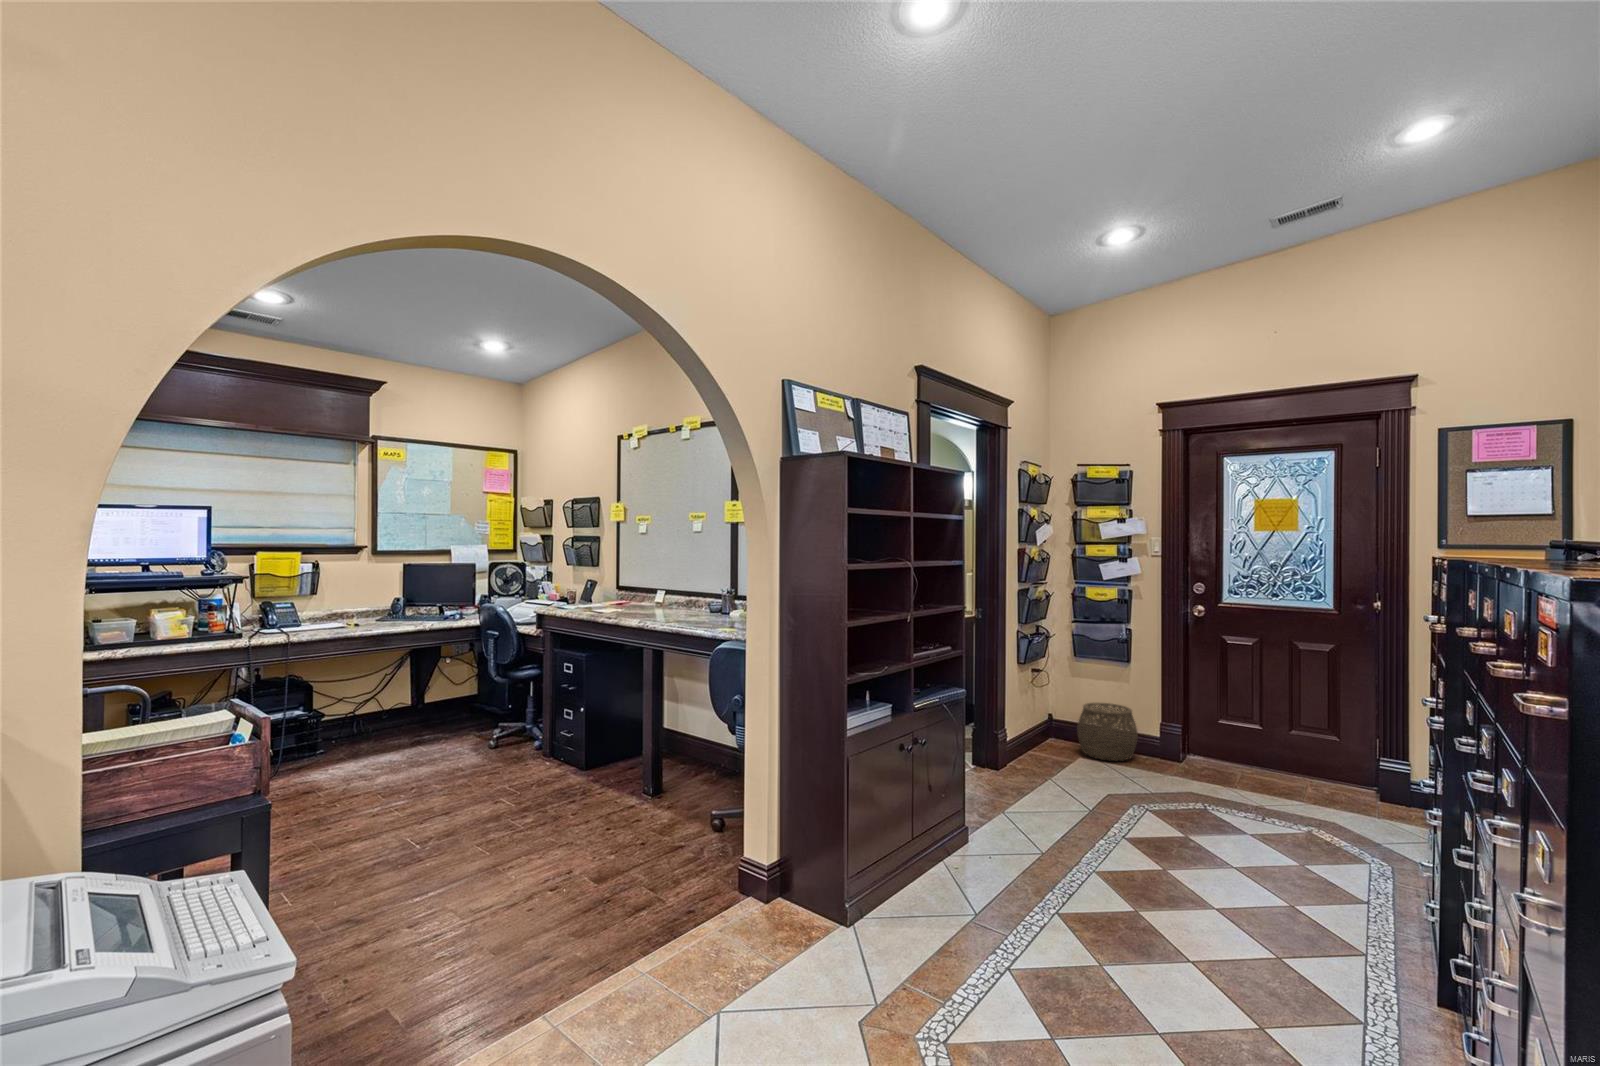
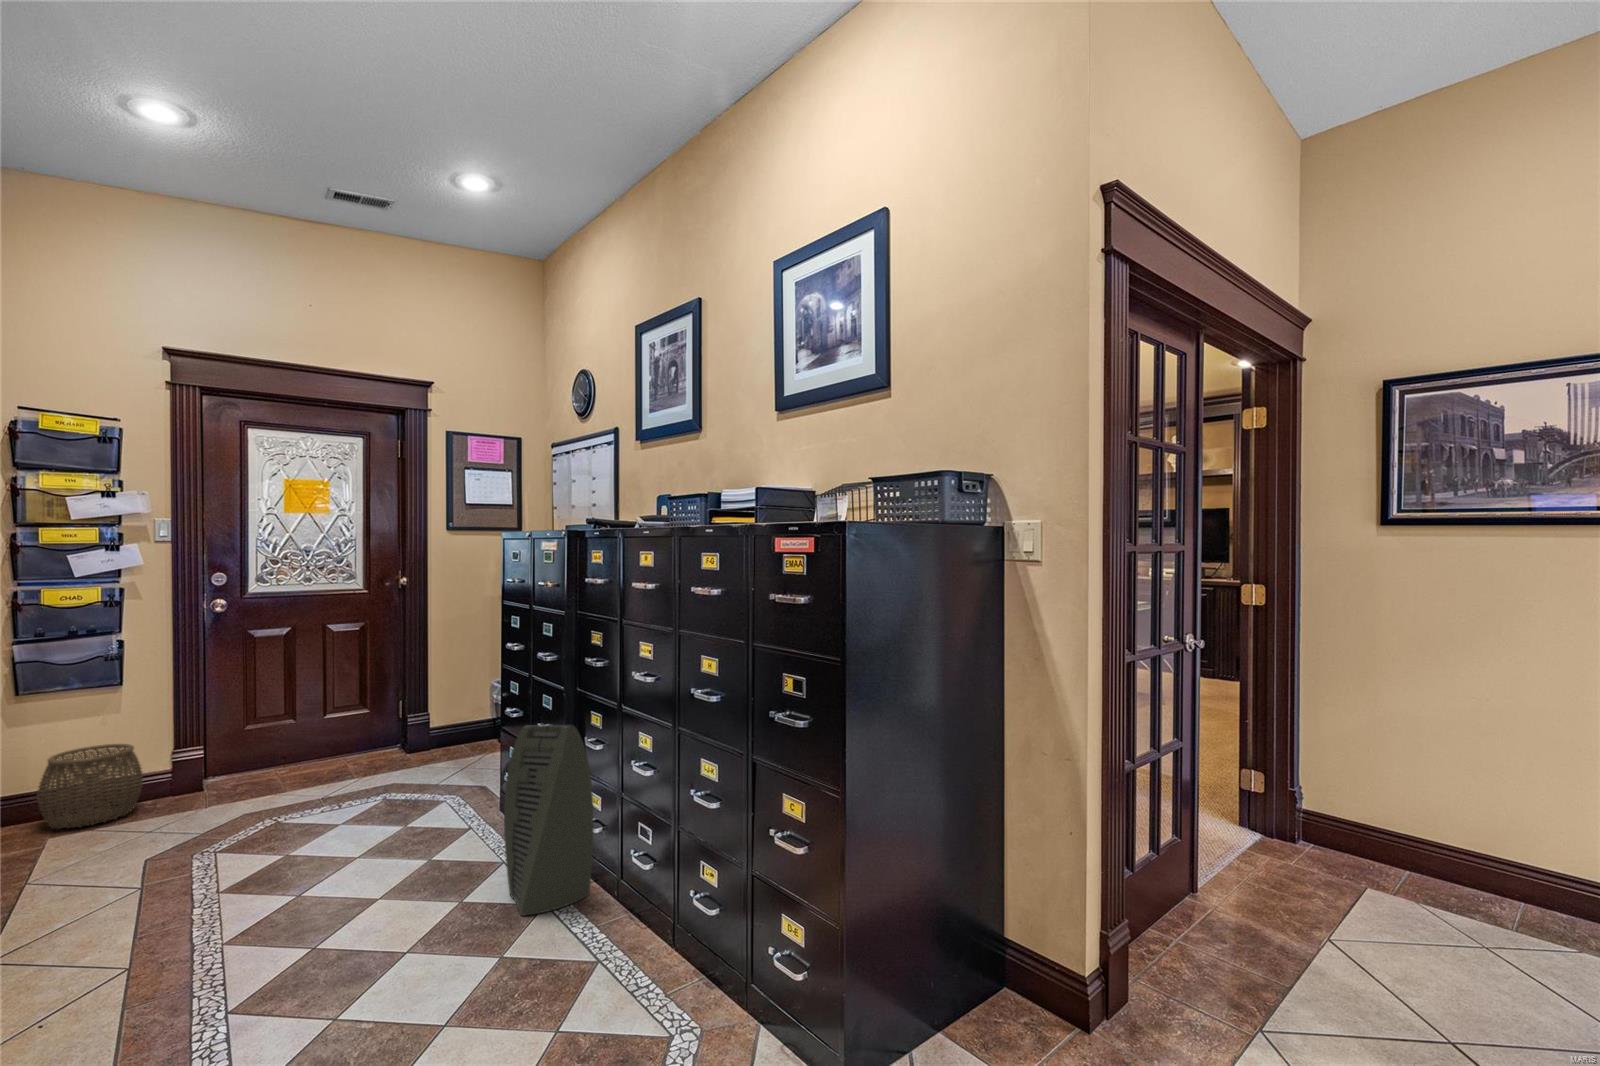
air purifier: none [1327,791,1449,1049] -> present [504,725,594,916]

